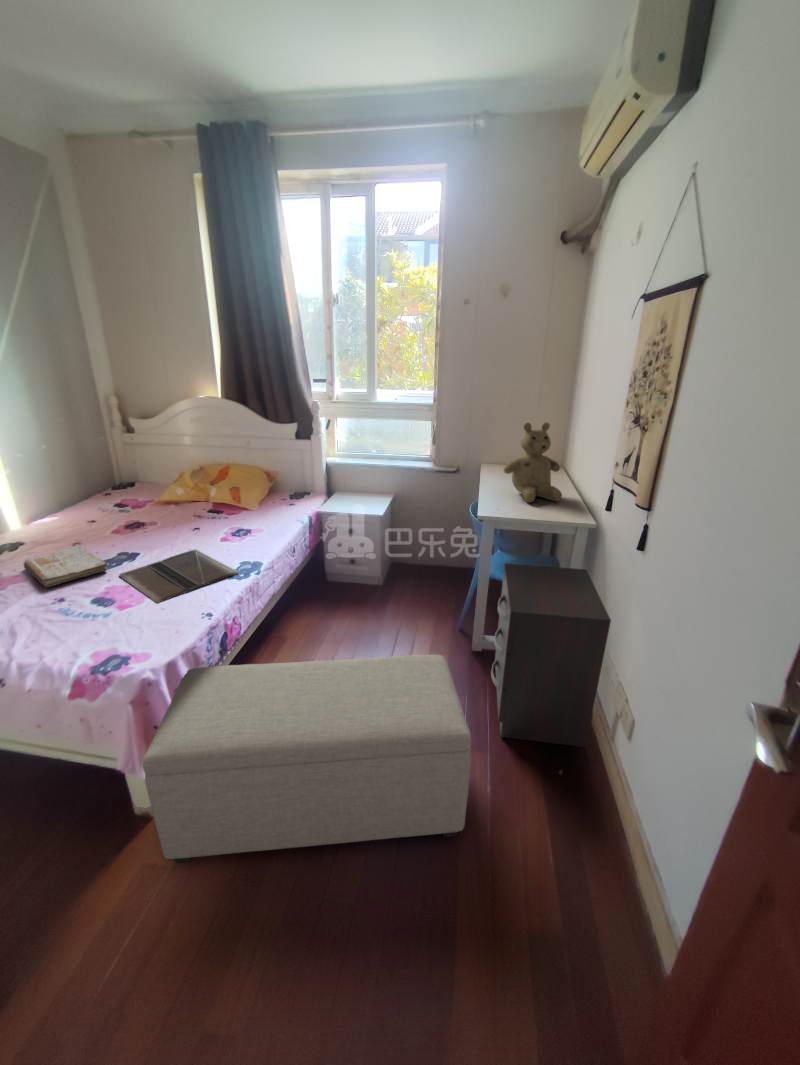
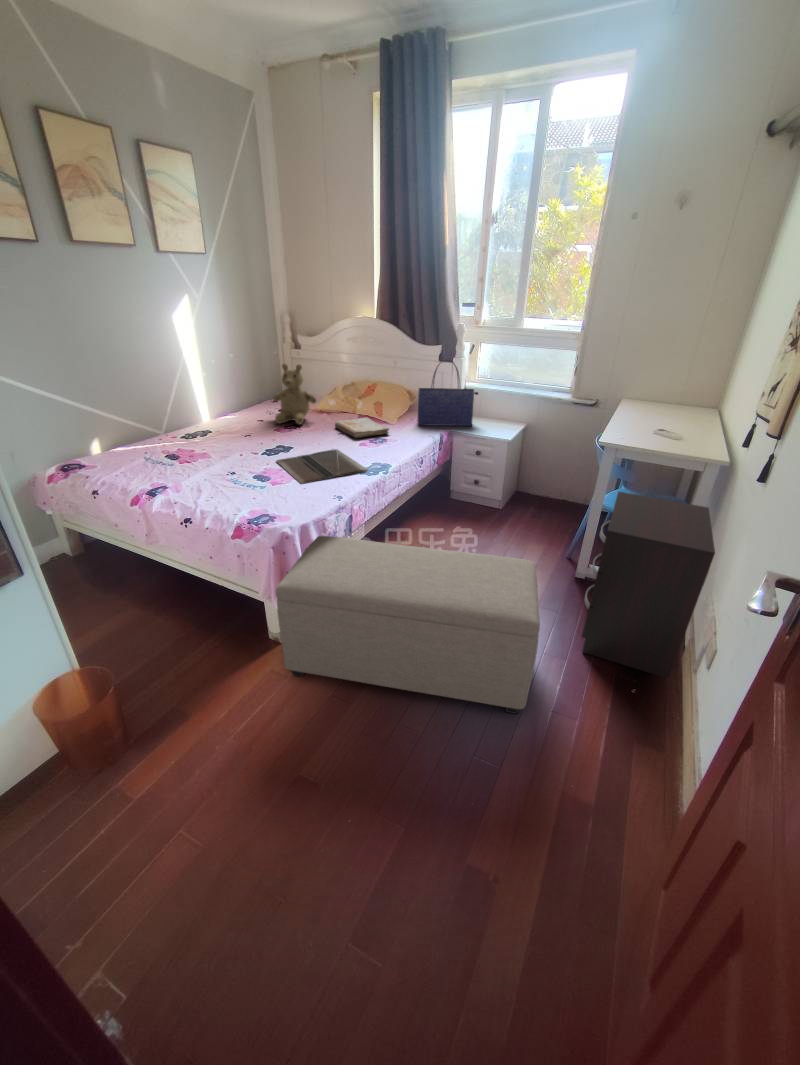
teddy bear: present [504,423,562,502] -> present [273,364,316,425]
tote bag: none [279,438,343,508] -> present [418,360,478,426]
book: present [24,546,107,587] -> present [335,417,389,438]

